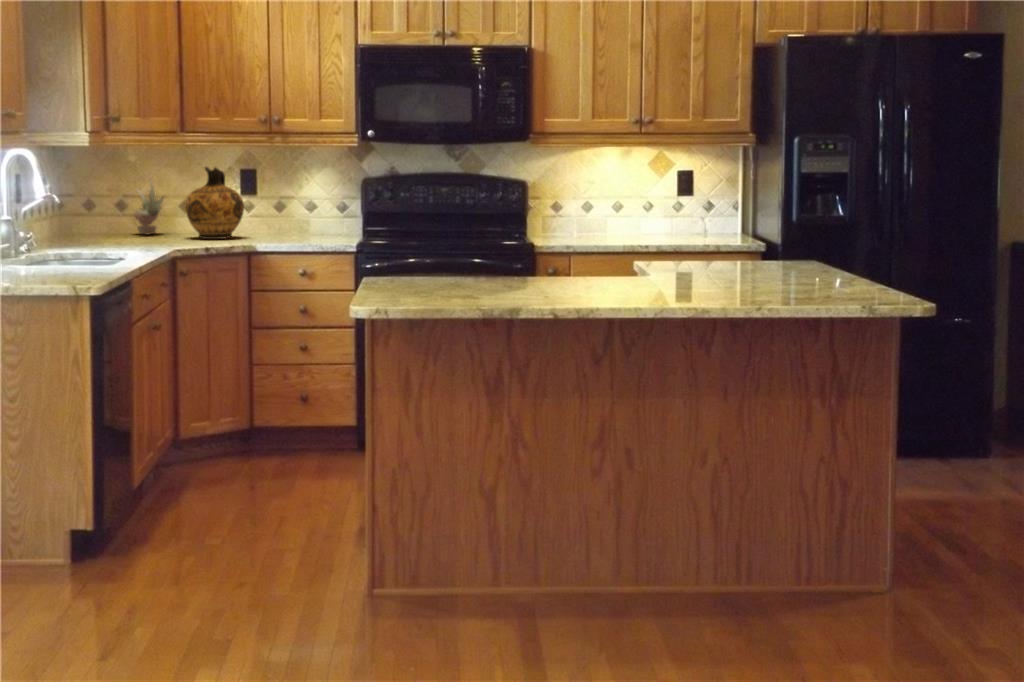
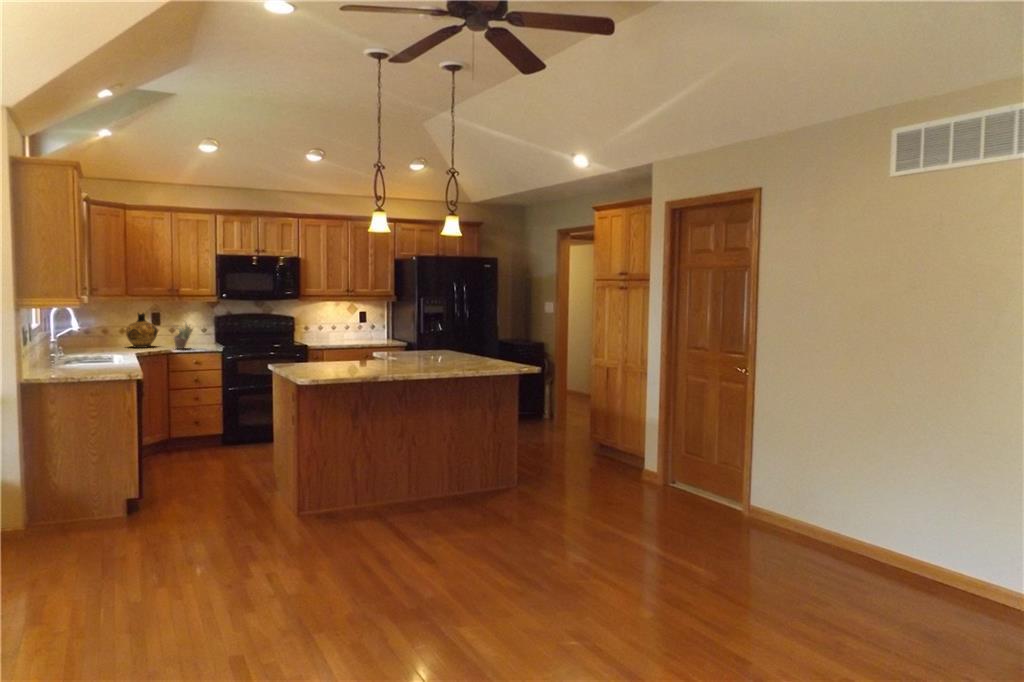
succulent plant: present [134,179,166,234] -> present [174,323,193,349]

